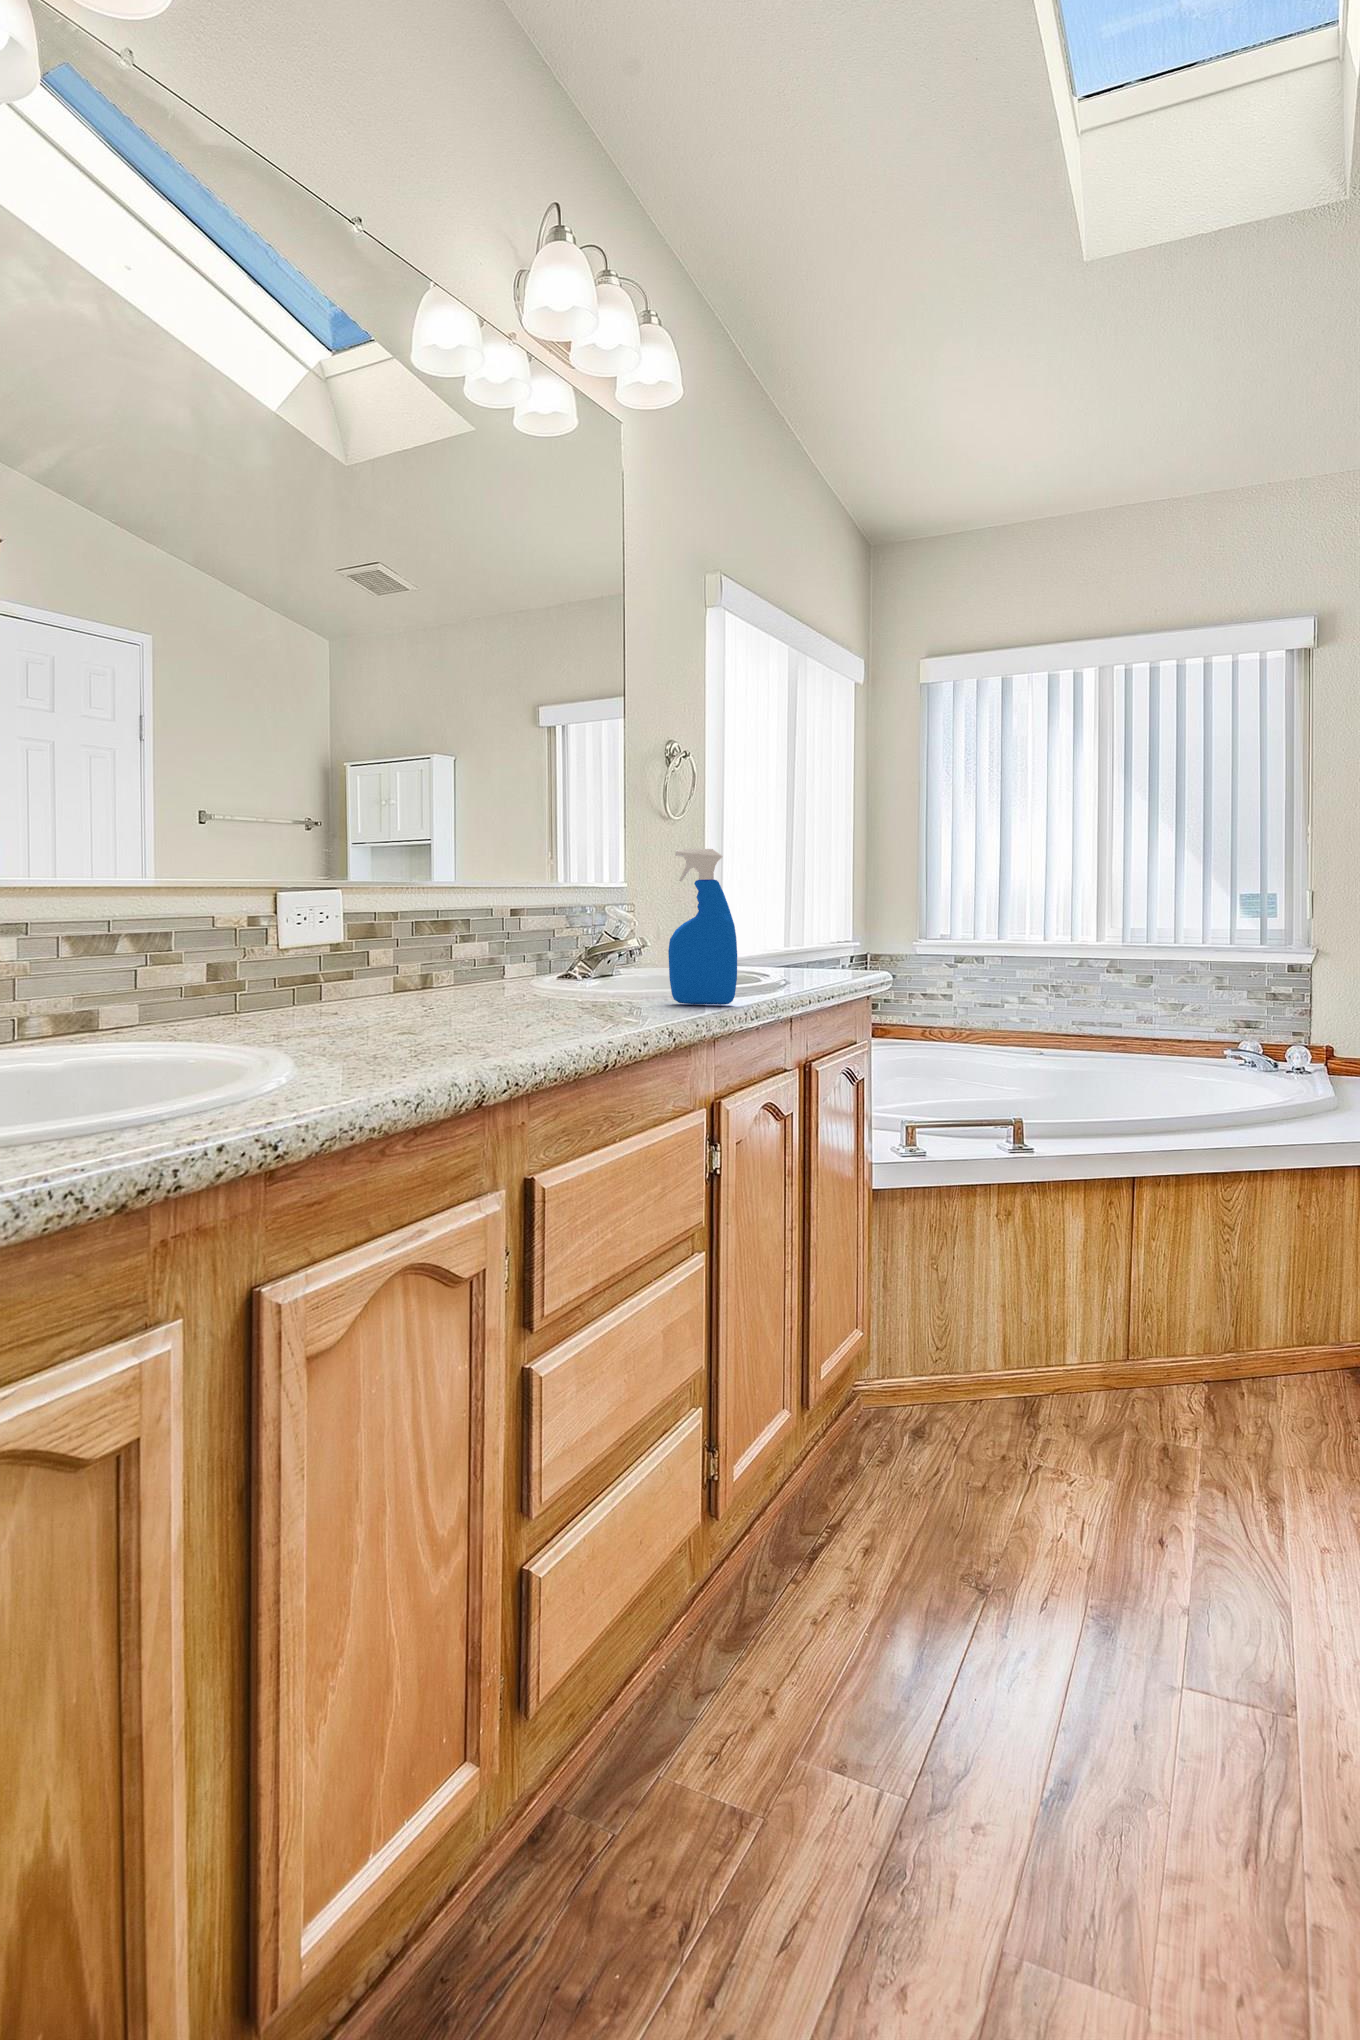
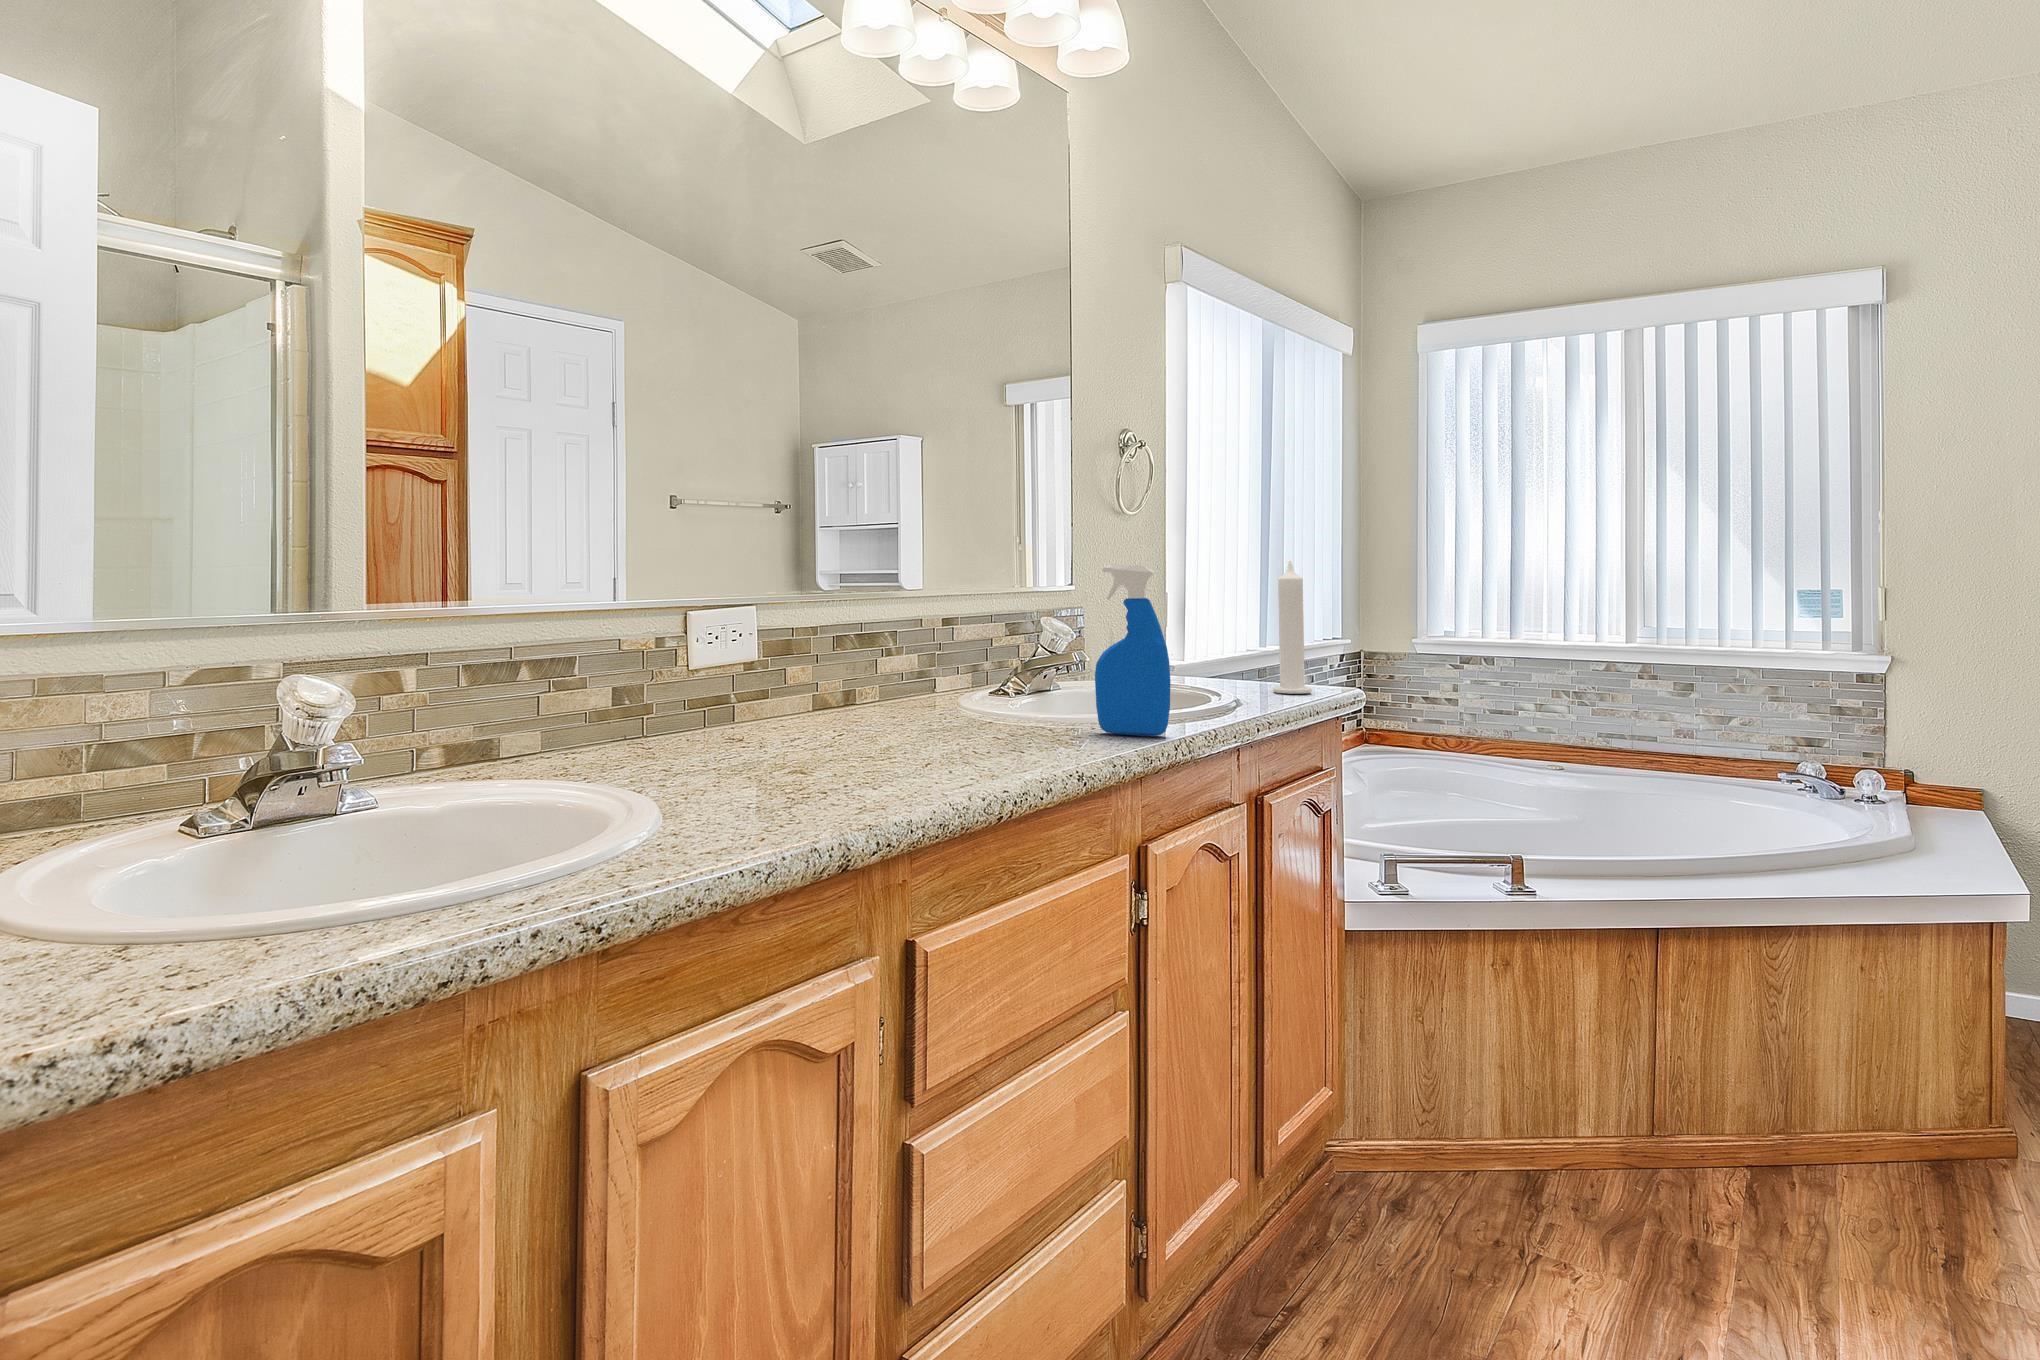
candle: none [811,857,845,977] -> present [1273,561,1312,694]

